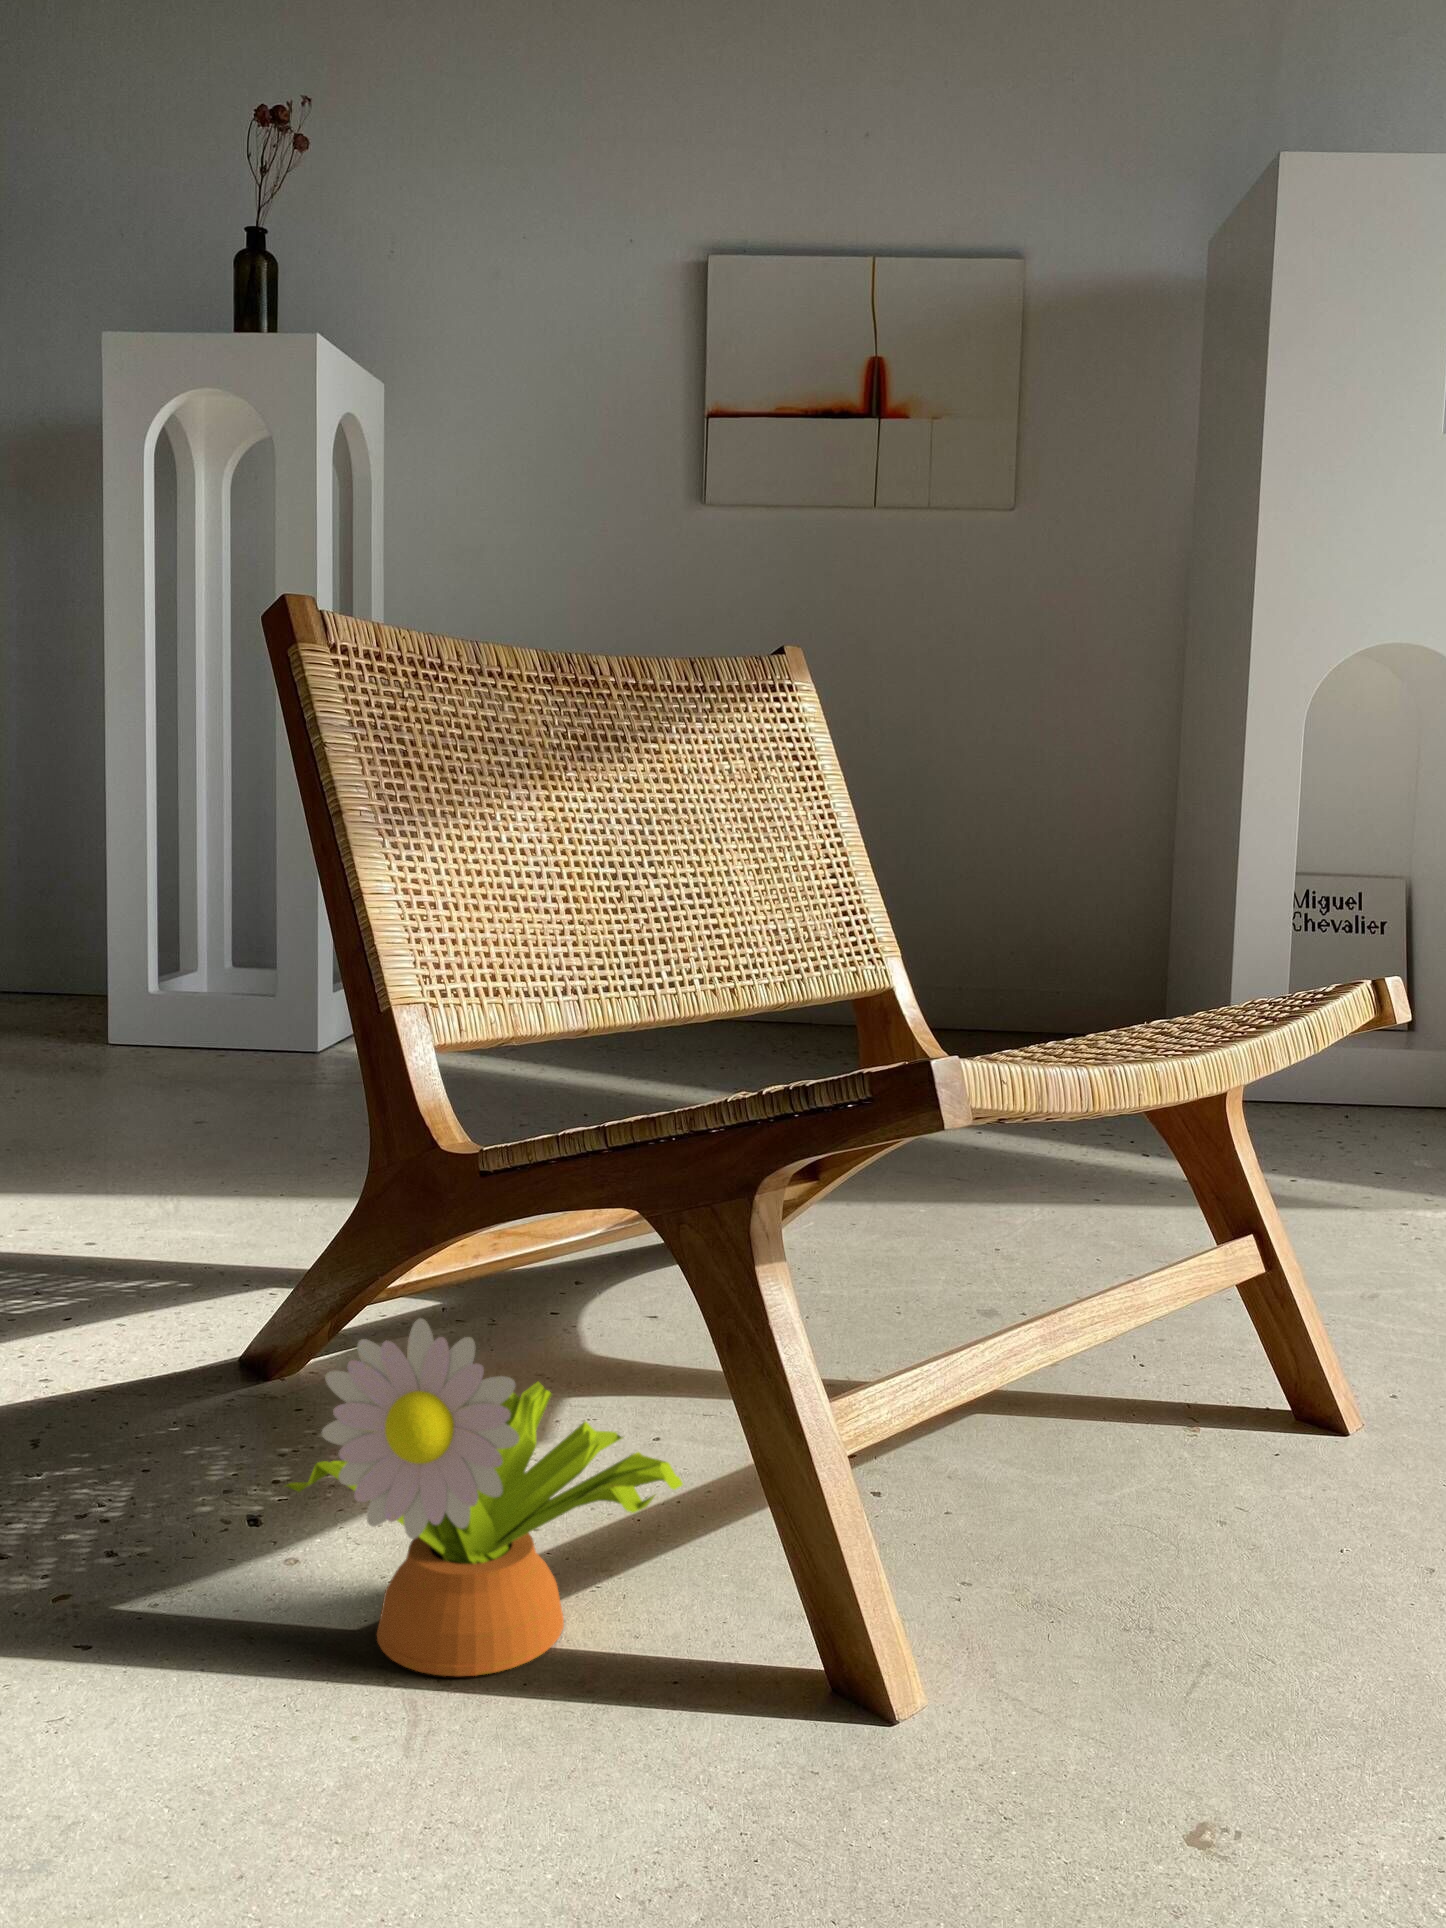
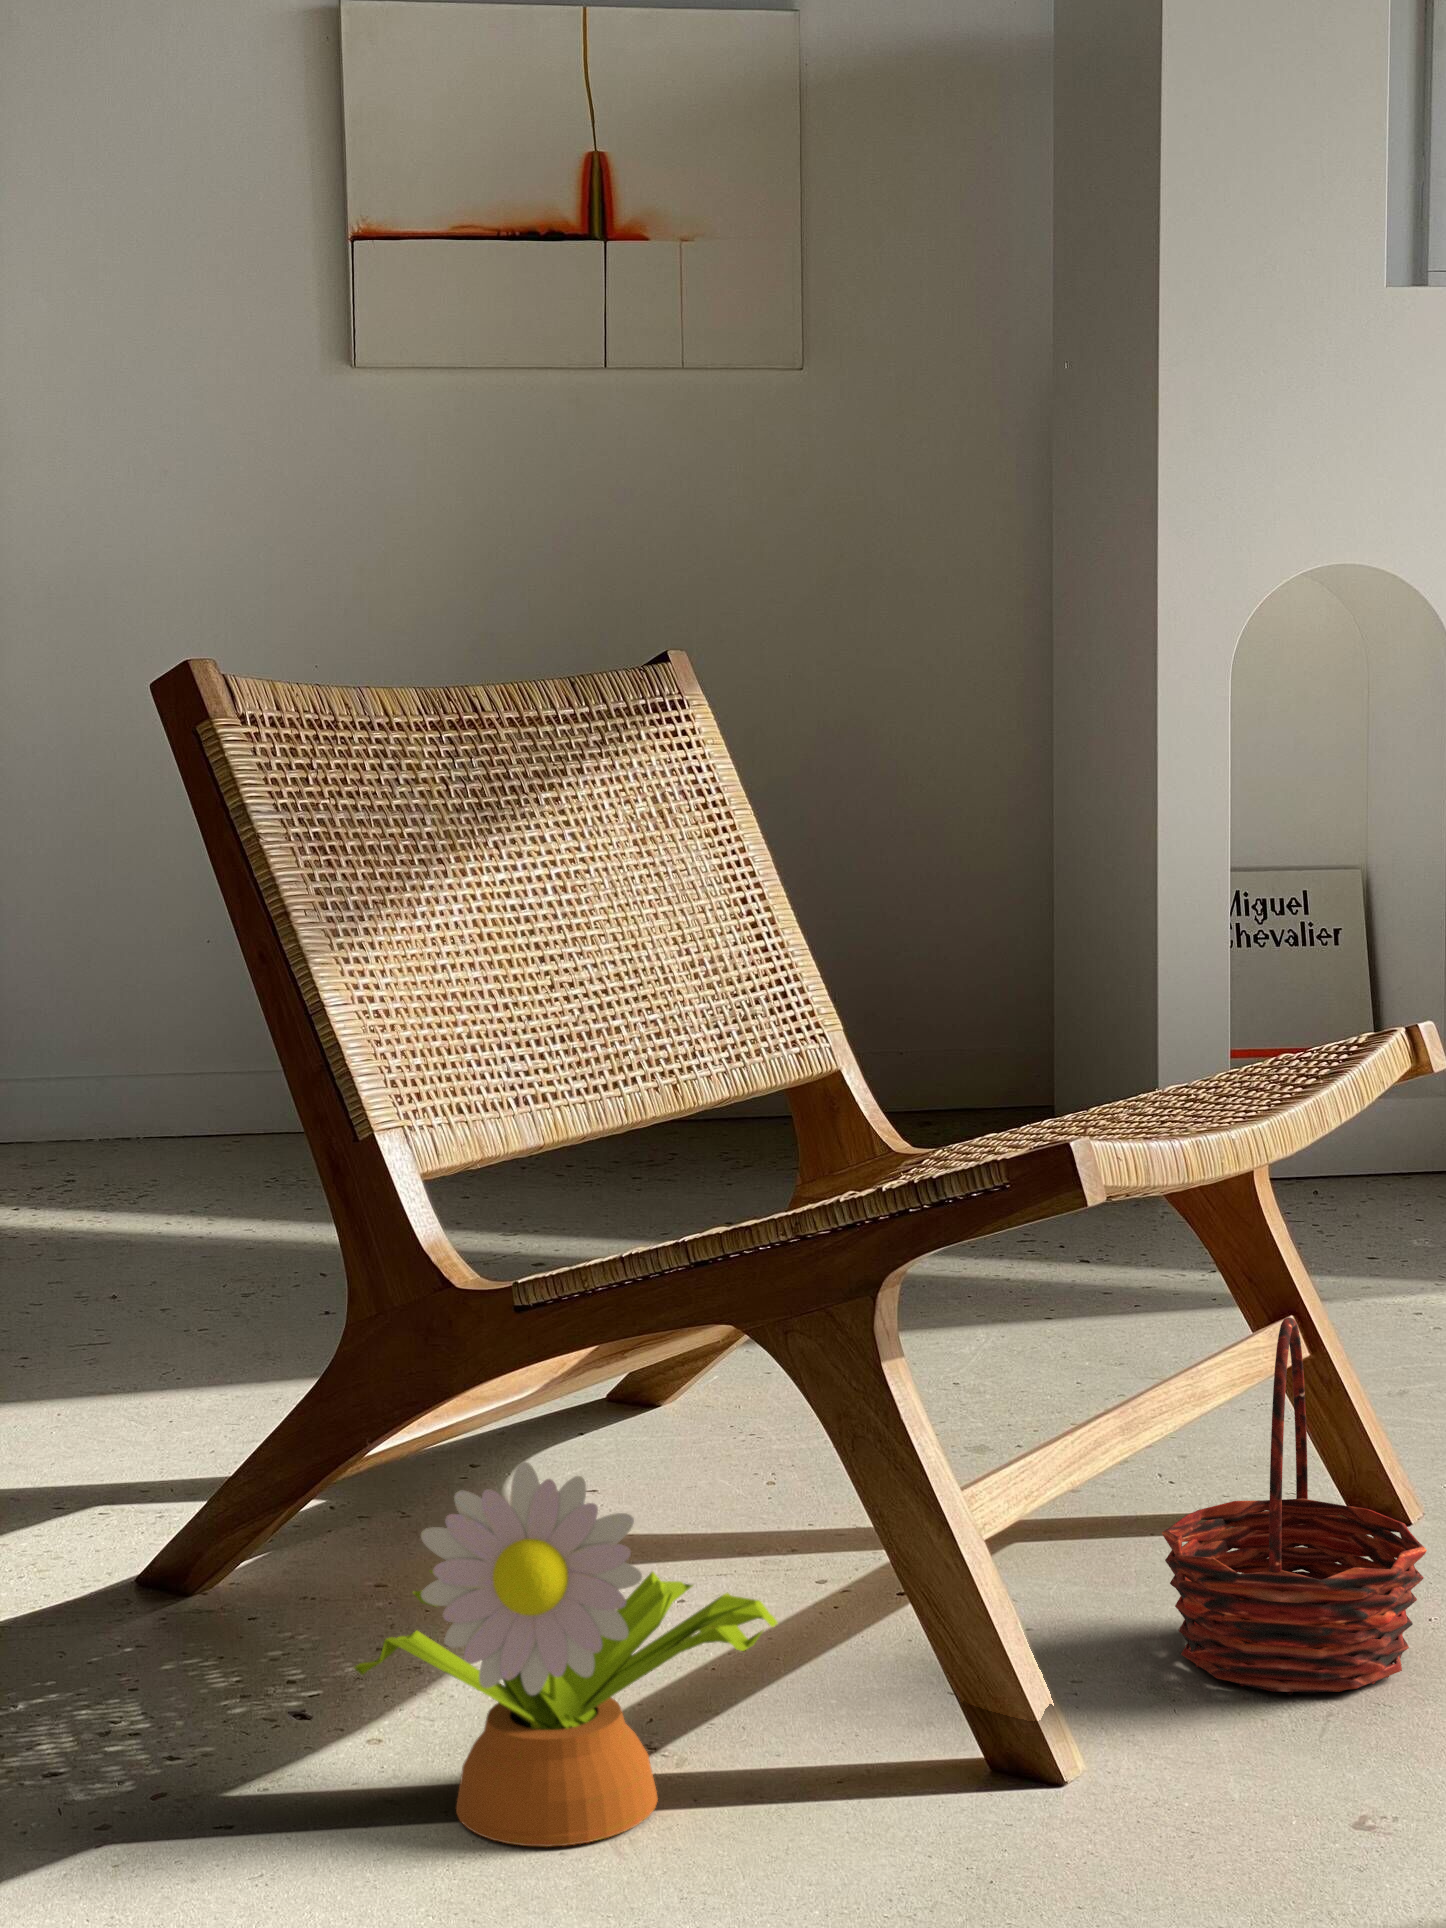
basket: none [1088,1240,1337,1600] -> present [1162,1318,1427,1695]

